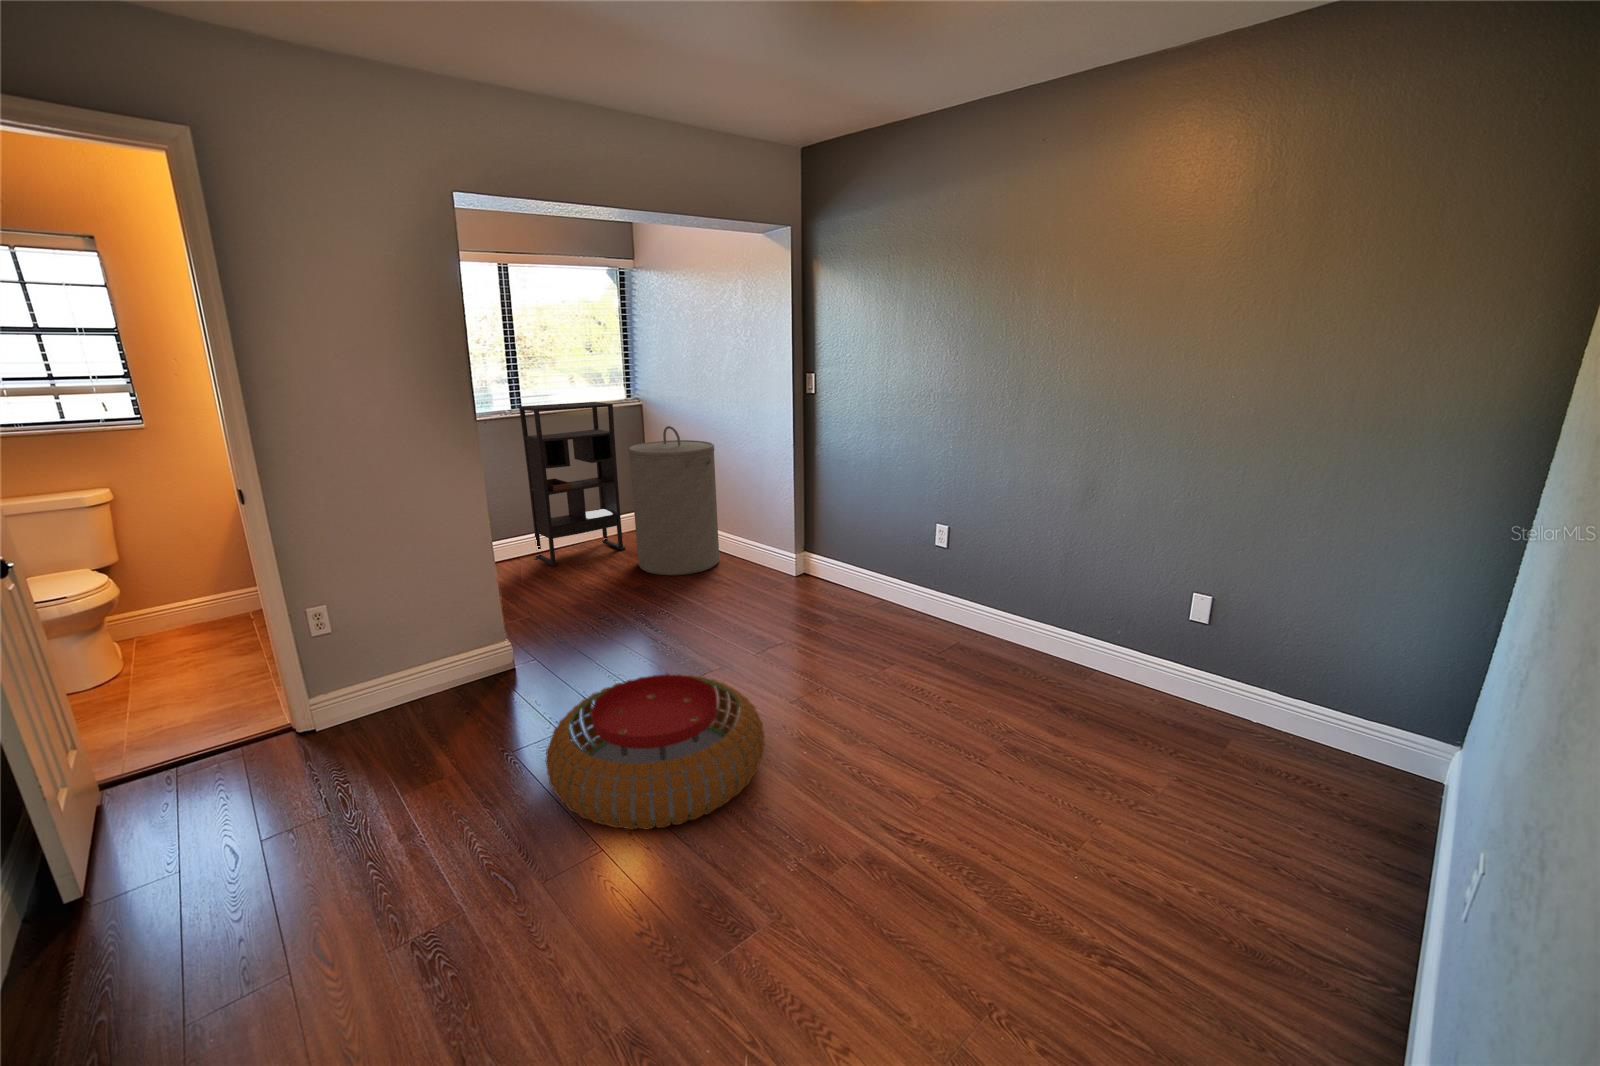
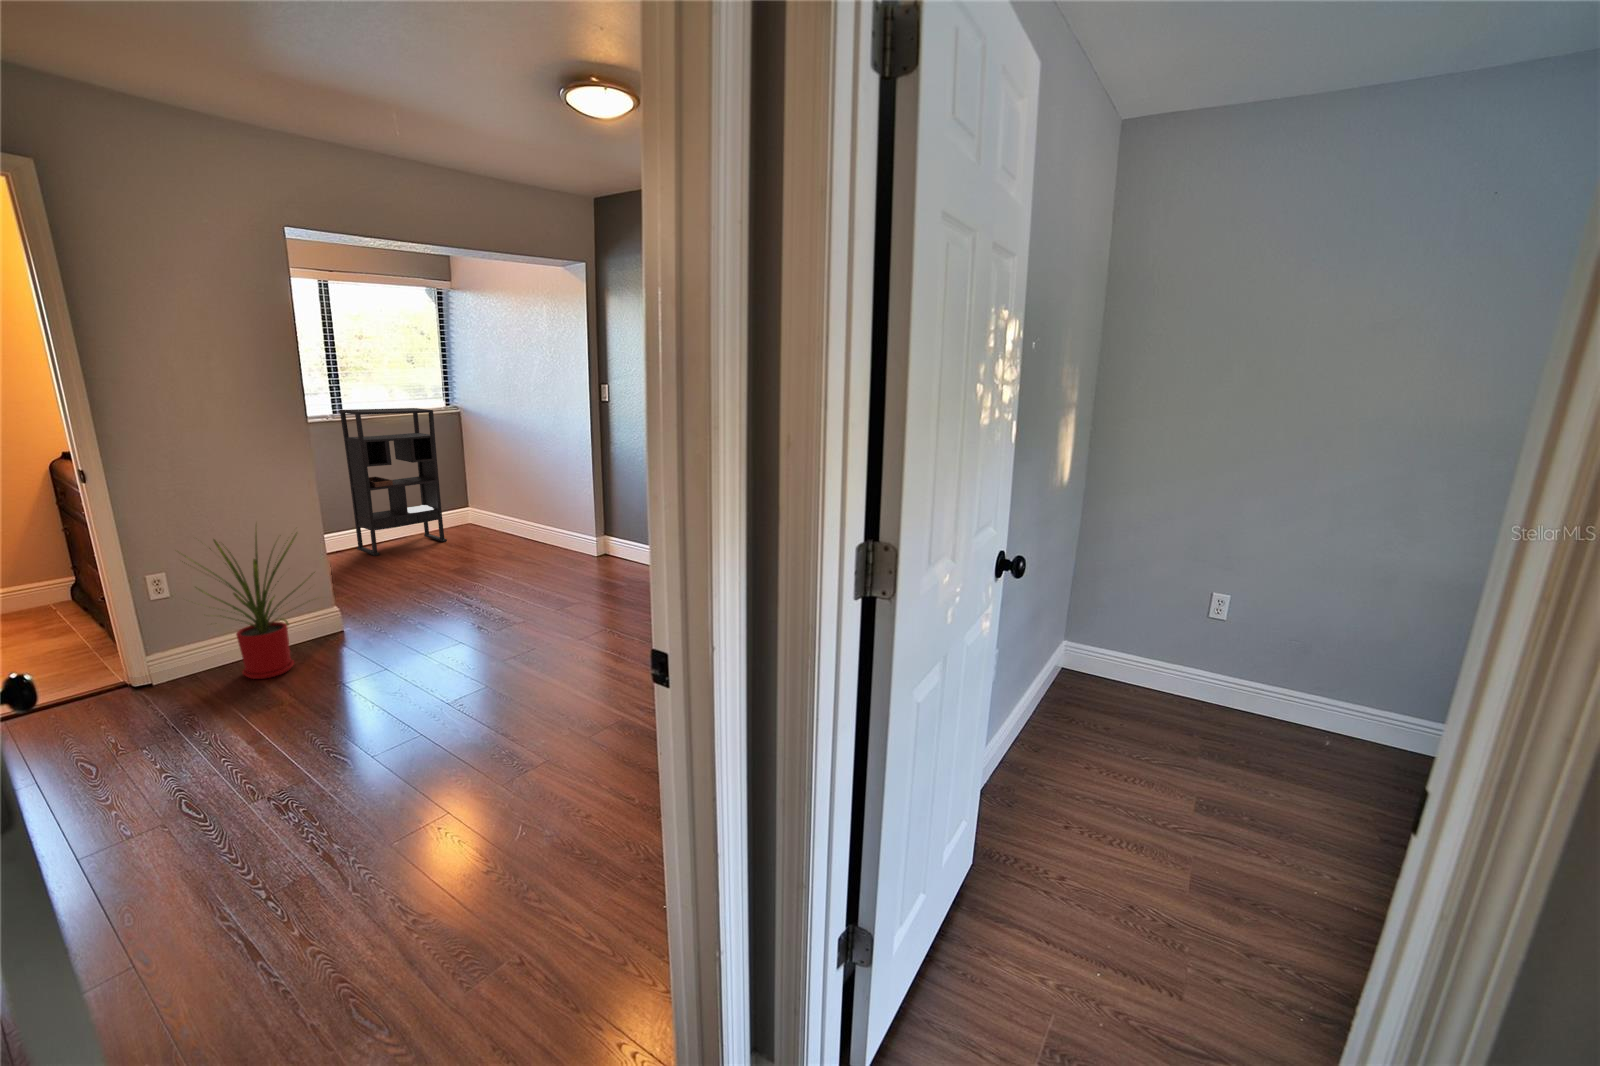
laundry hamper: present [628,426,719,575] -> none [448,430,535,560]
house plant: none [333,545,499,733] -> present [185,532,315,679]
pouf: present [546,674,765,830] -> none [377,618,558,723]

